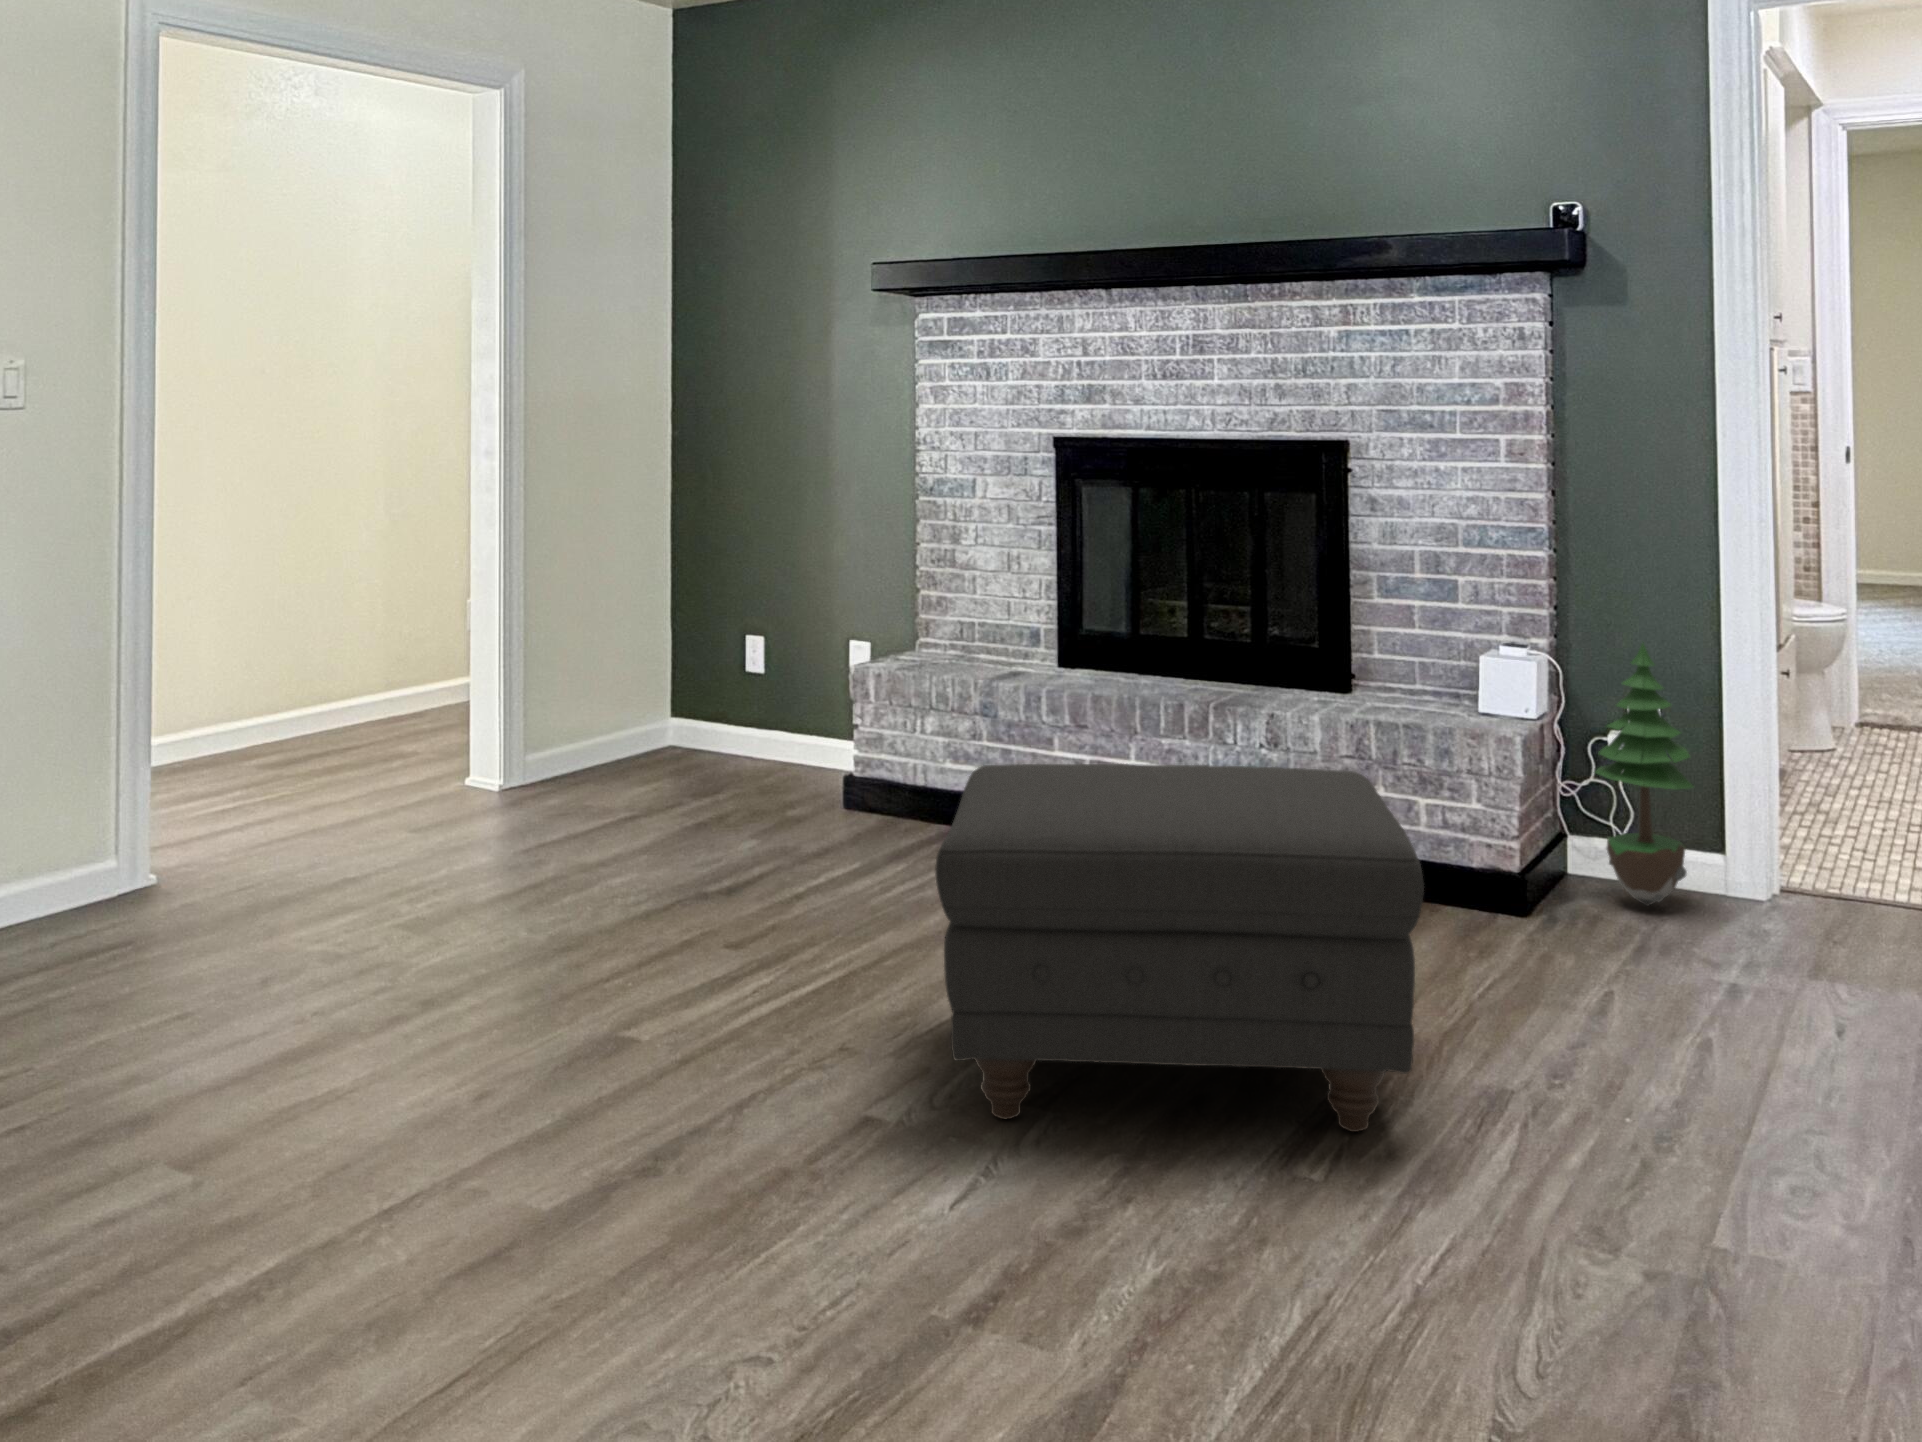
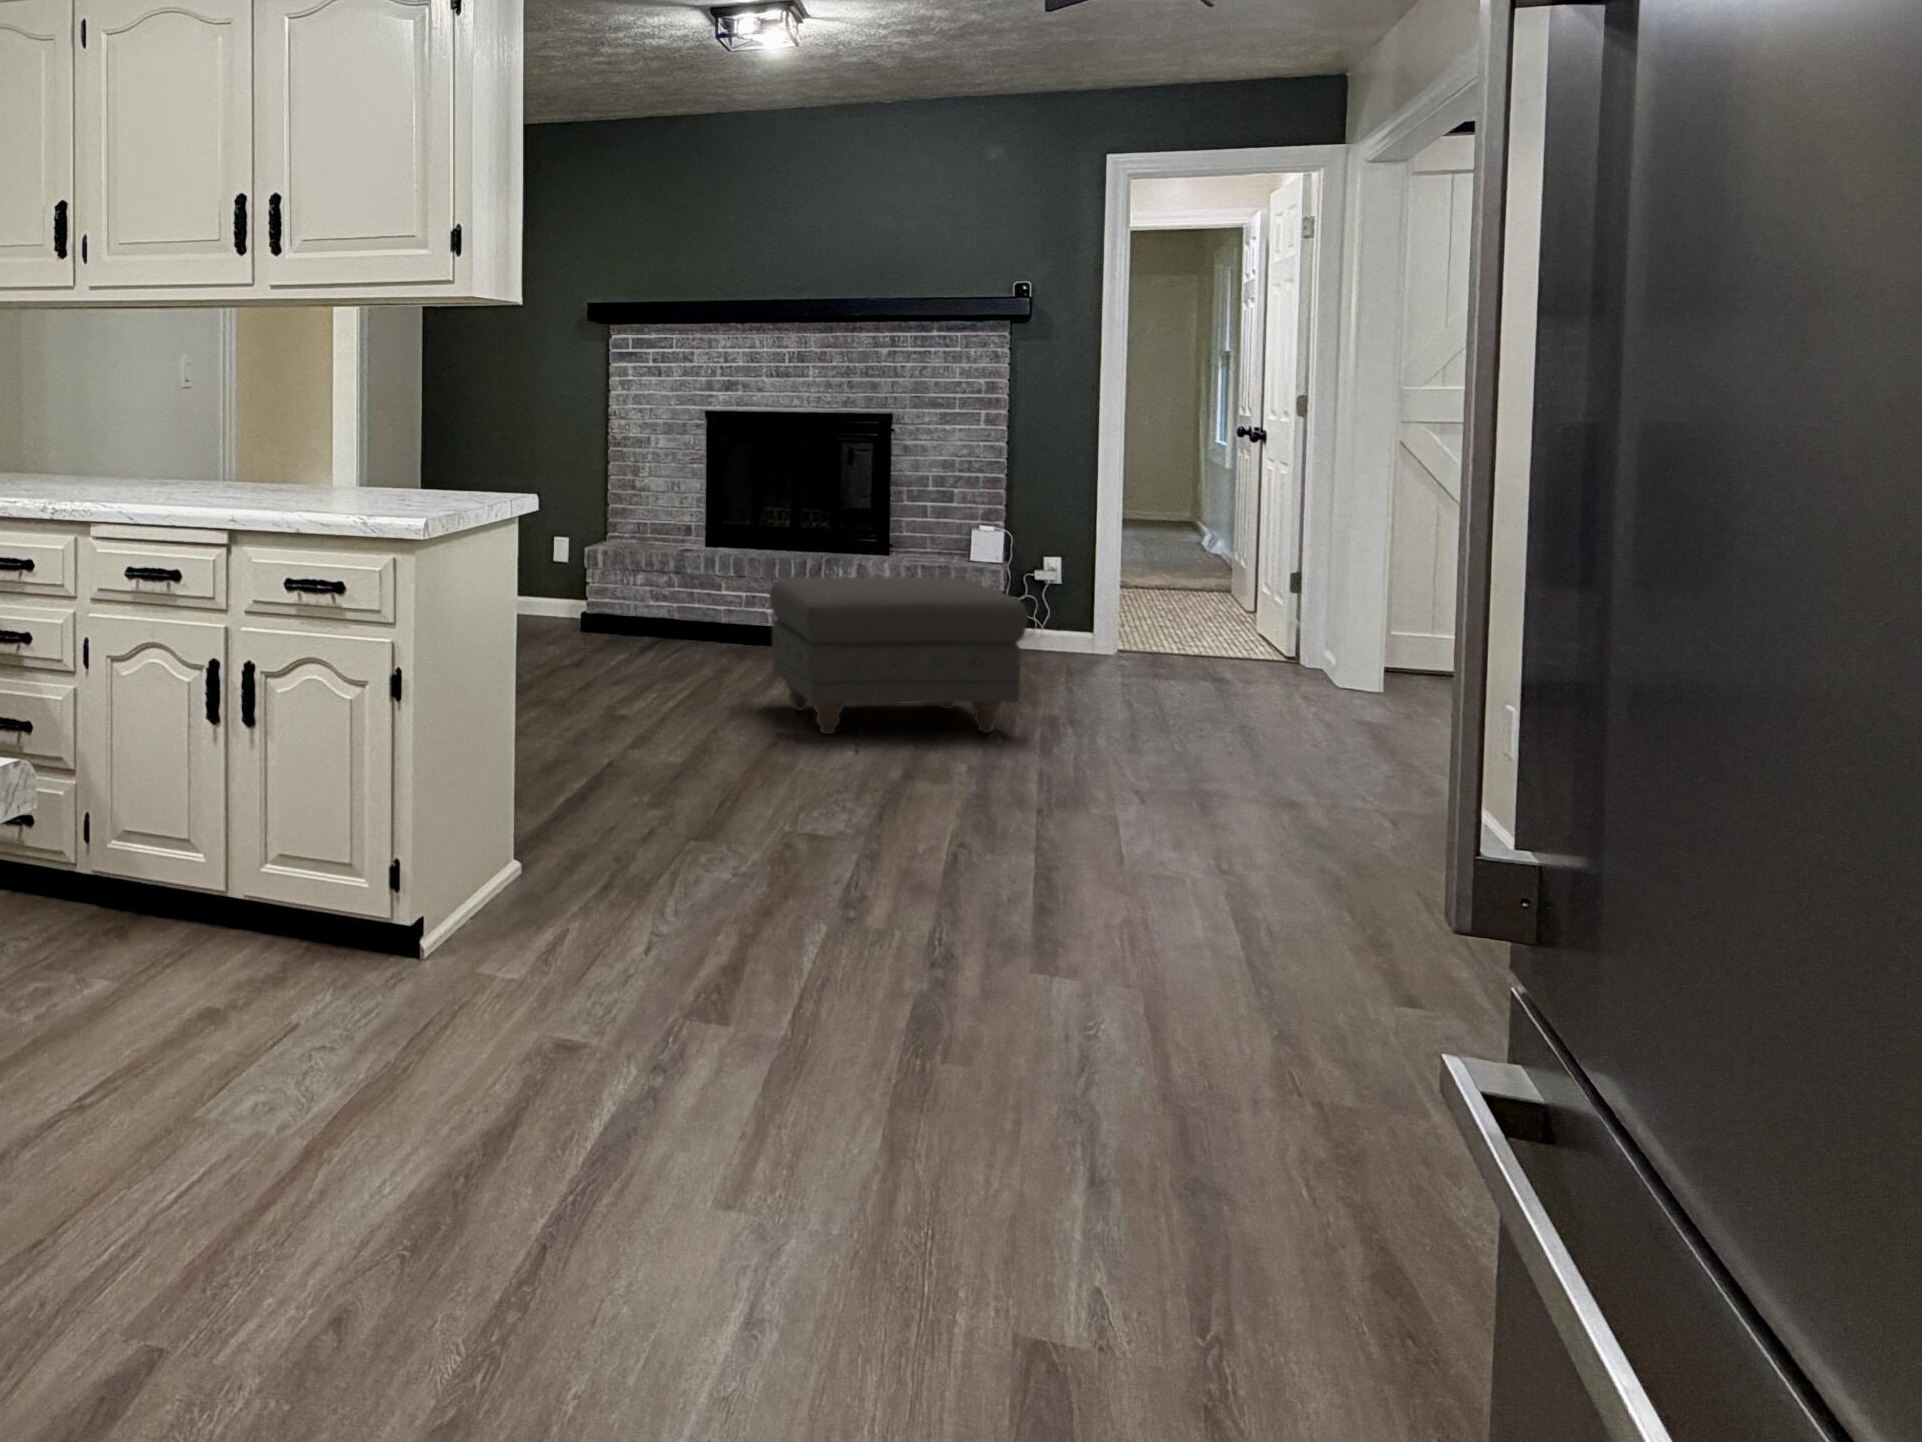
potted tree: present [1595,644,1693,906] -> none [1033,521,1086,659]

